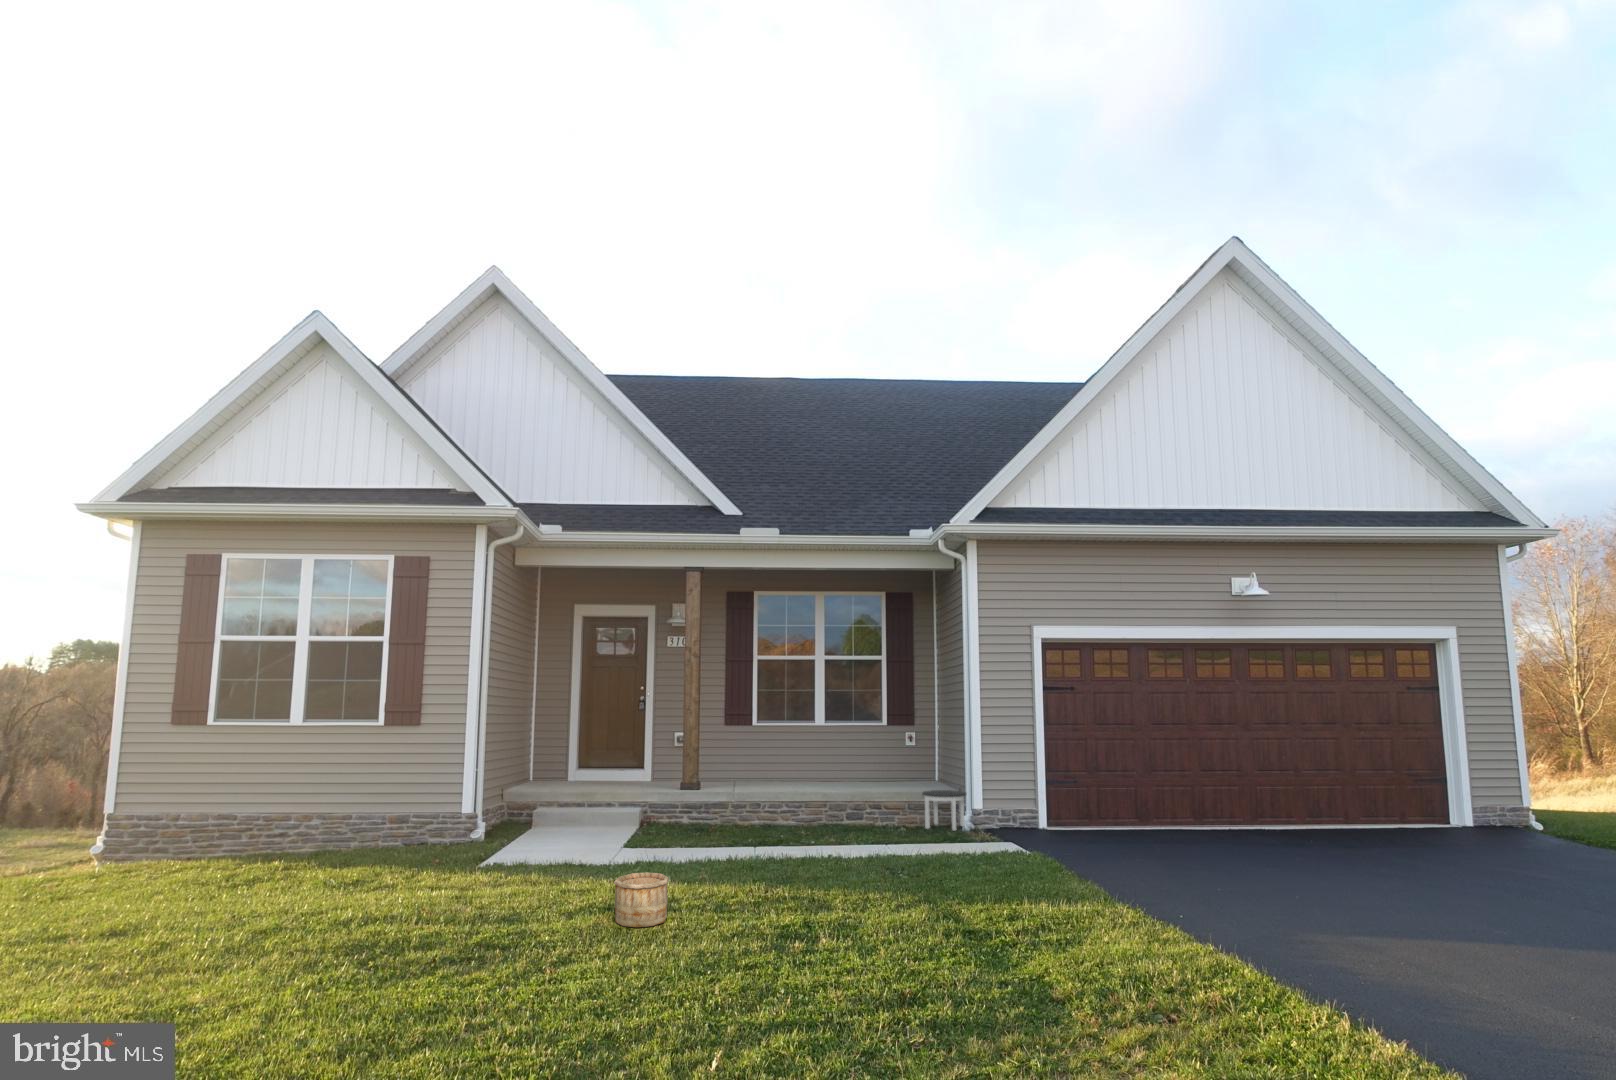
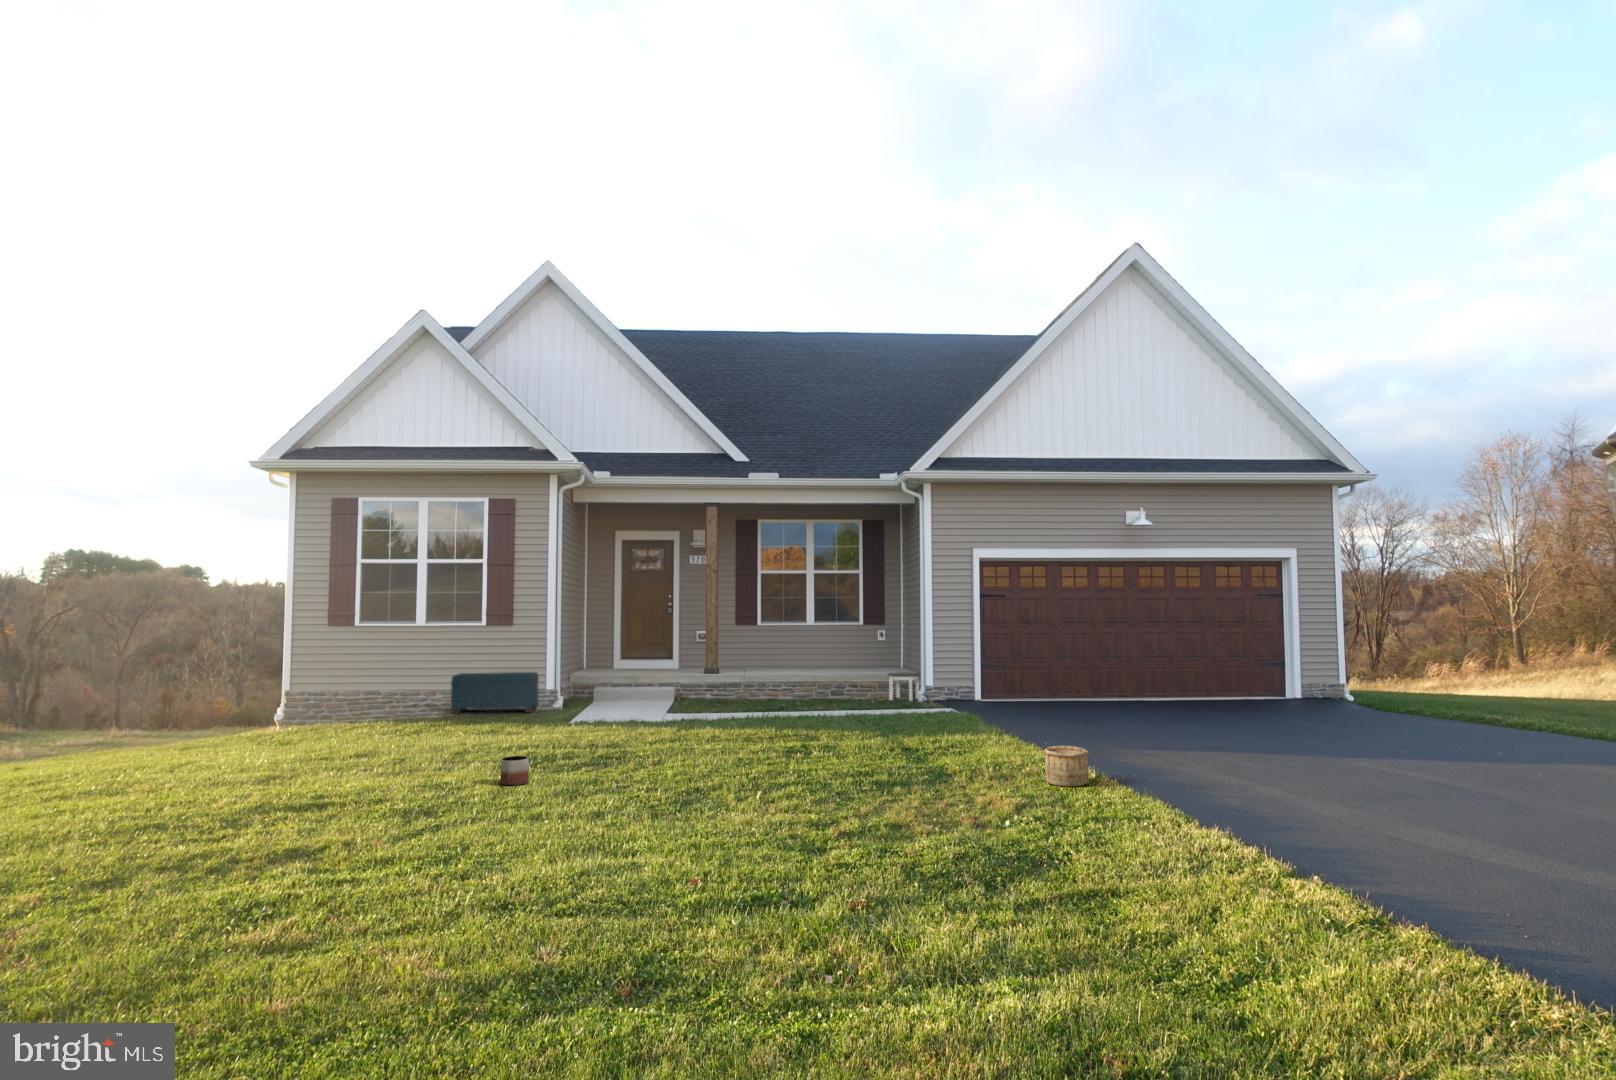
bench: none [323,791,450,851] -> present [451,672,539,714]
wooden bucket: present [614,872,669,927] -> present [1044,746,1089,787]
planter: none [277,965,332,1024] -> present [500,756,529,785]

